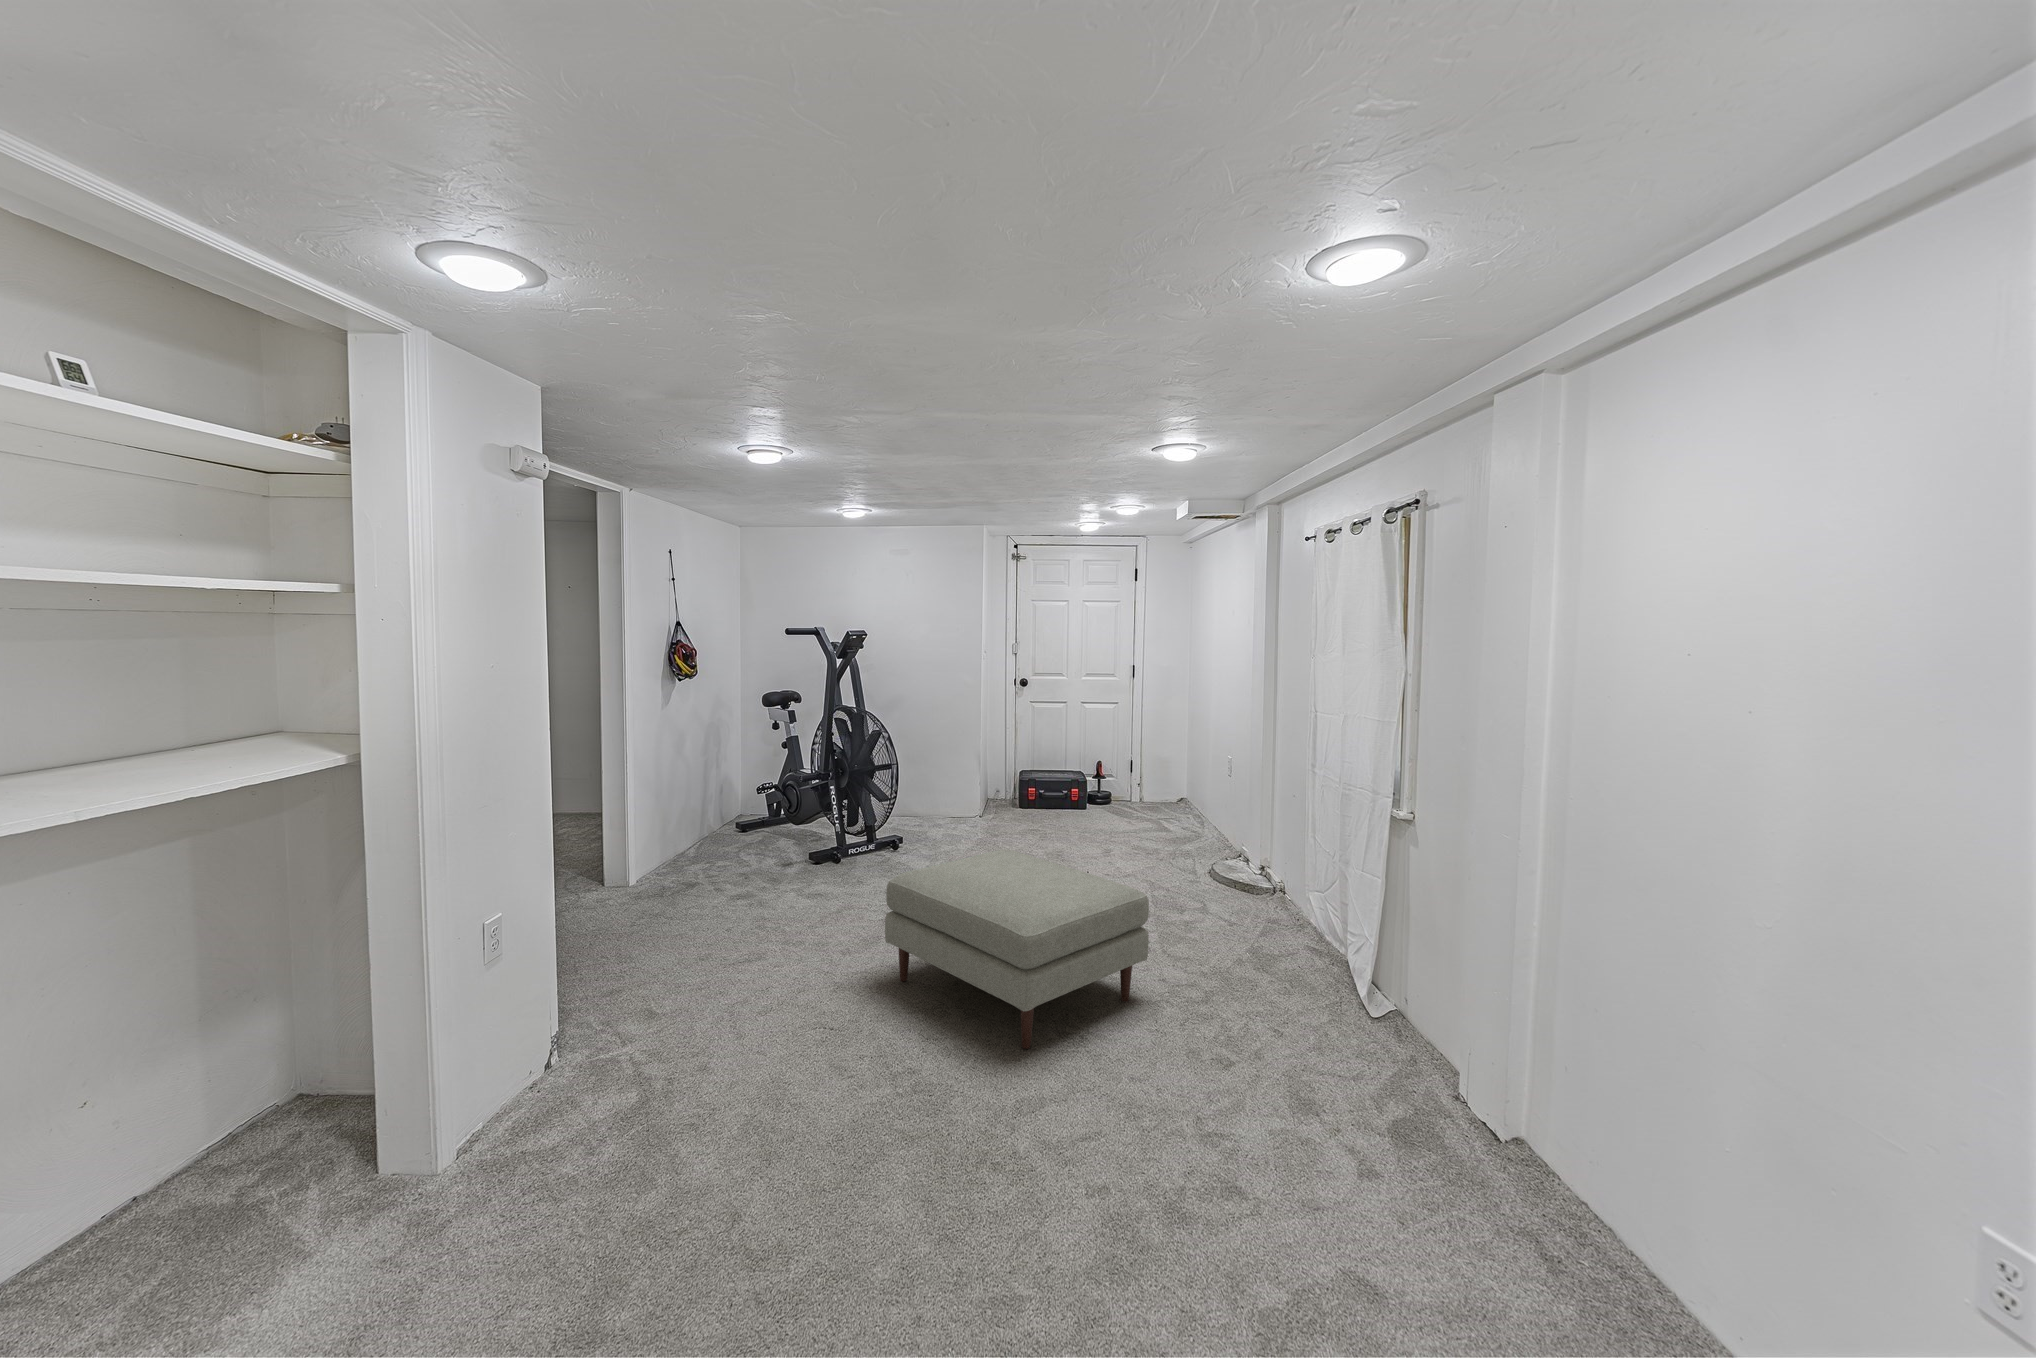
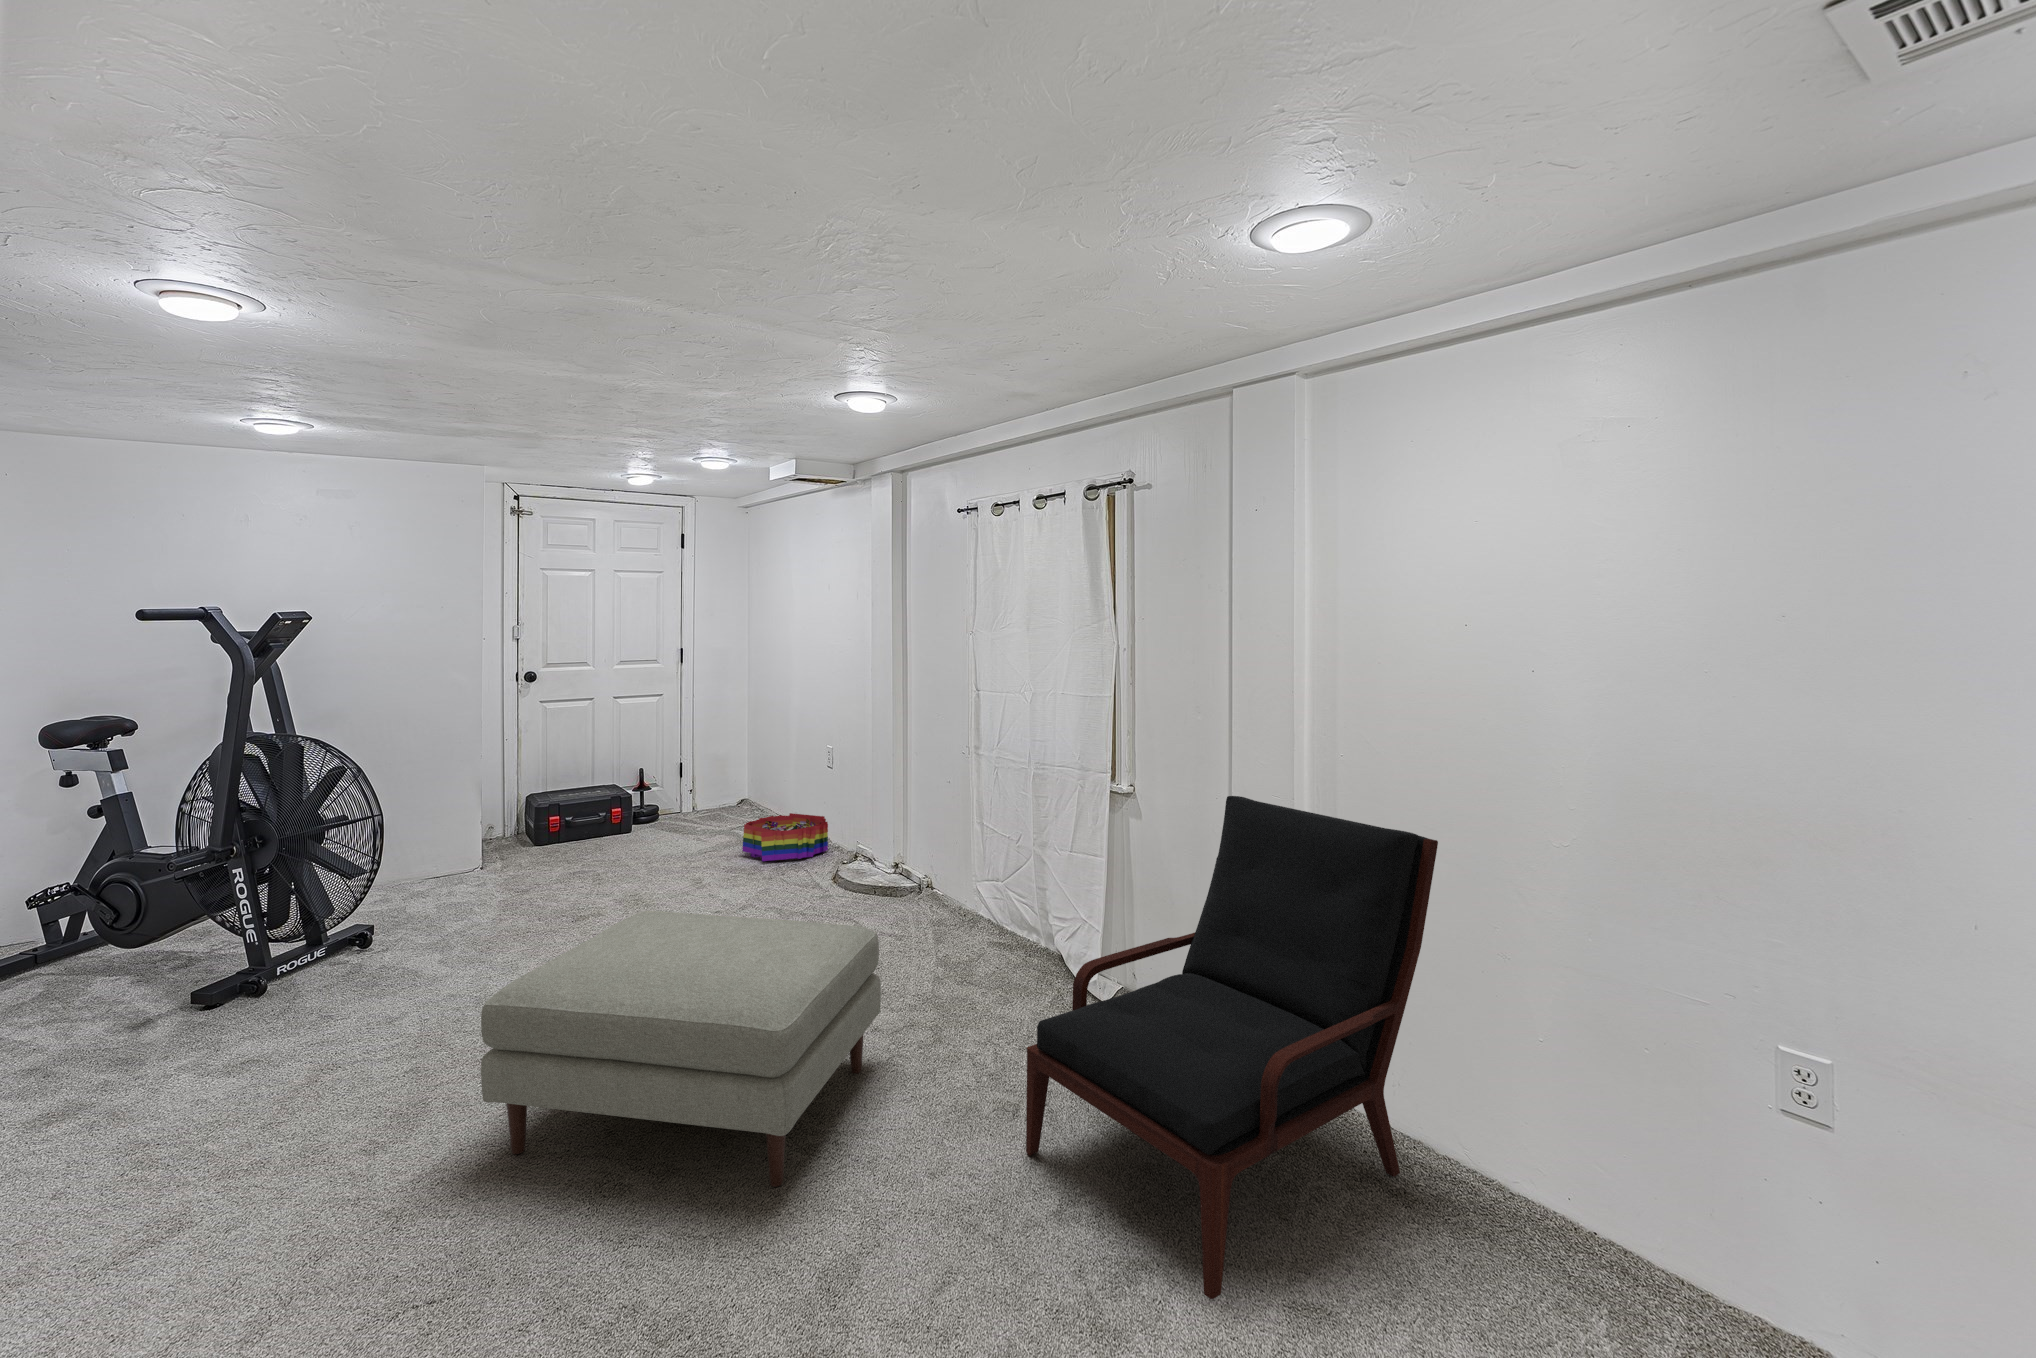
storage bin: none [1148,809,1219,847] -> present [742,813,828,861]
armchair: none [1207,832,1637,1243] -> present [1026,796,1438,1299]

